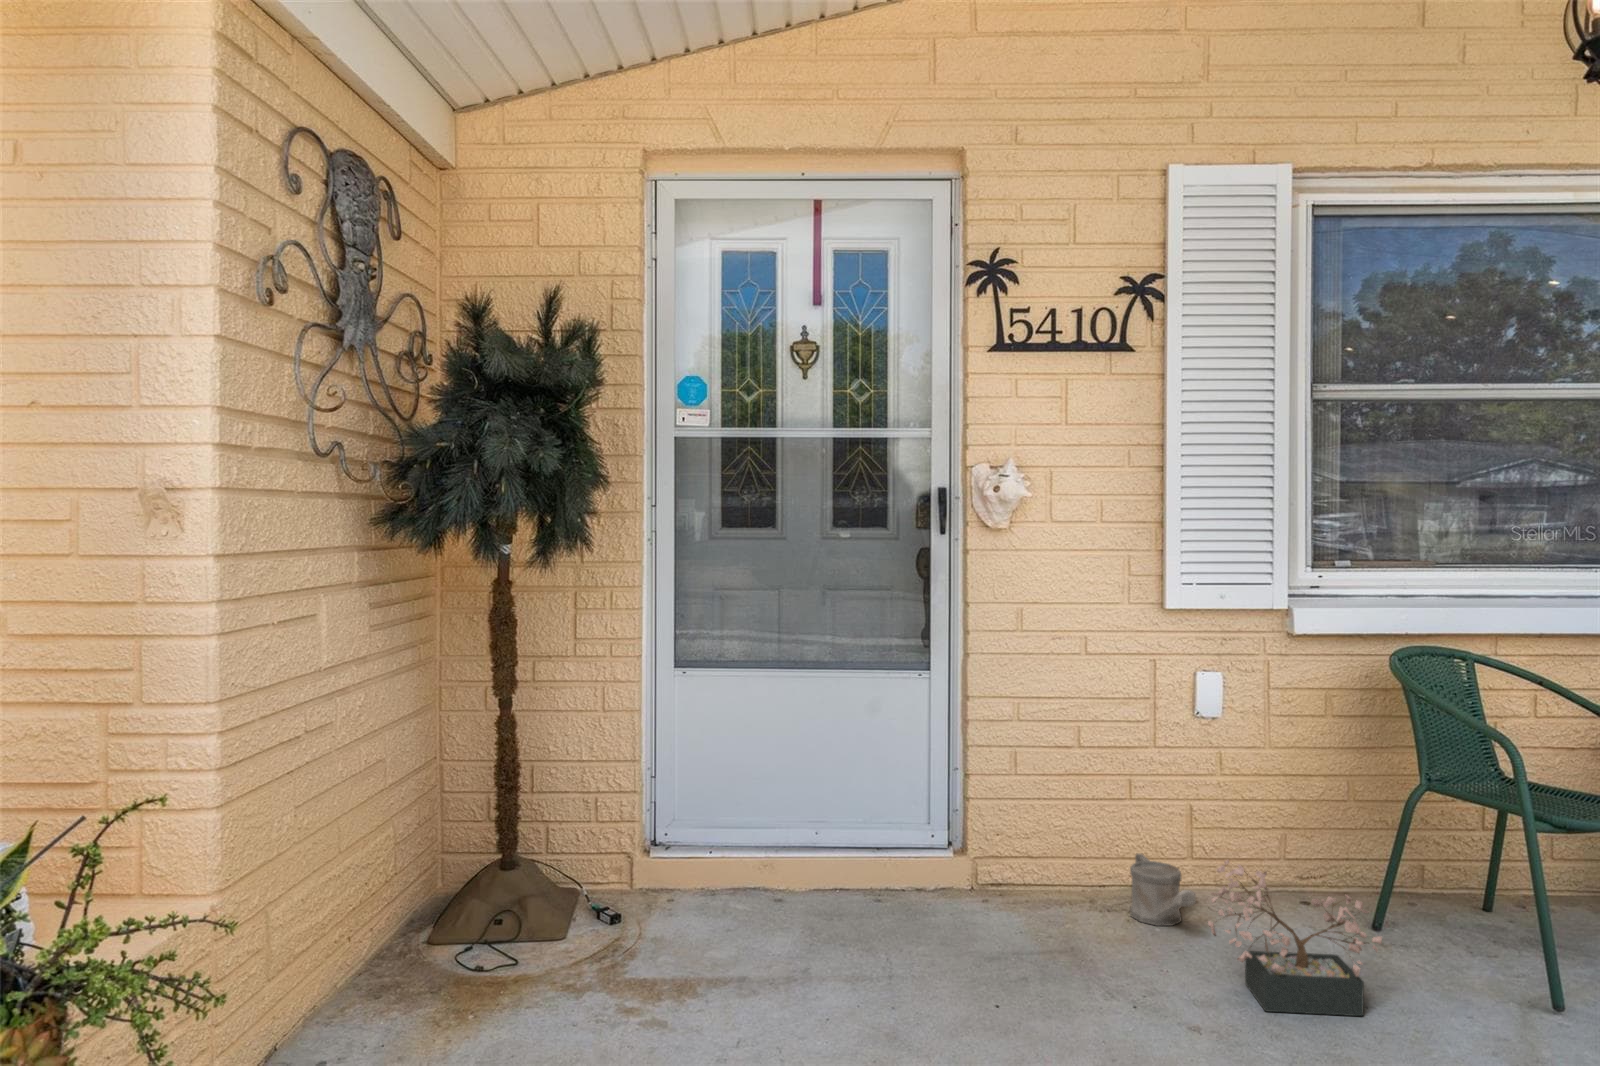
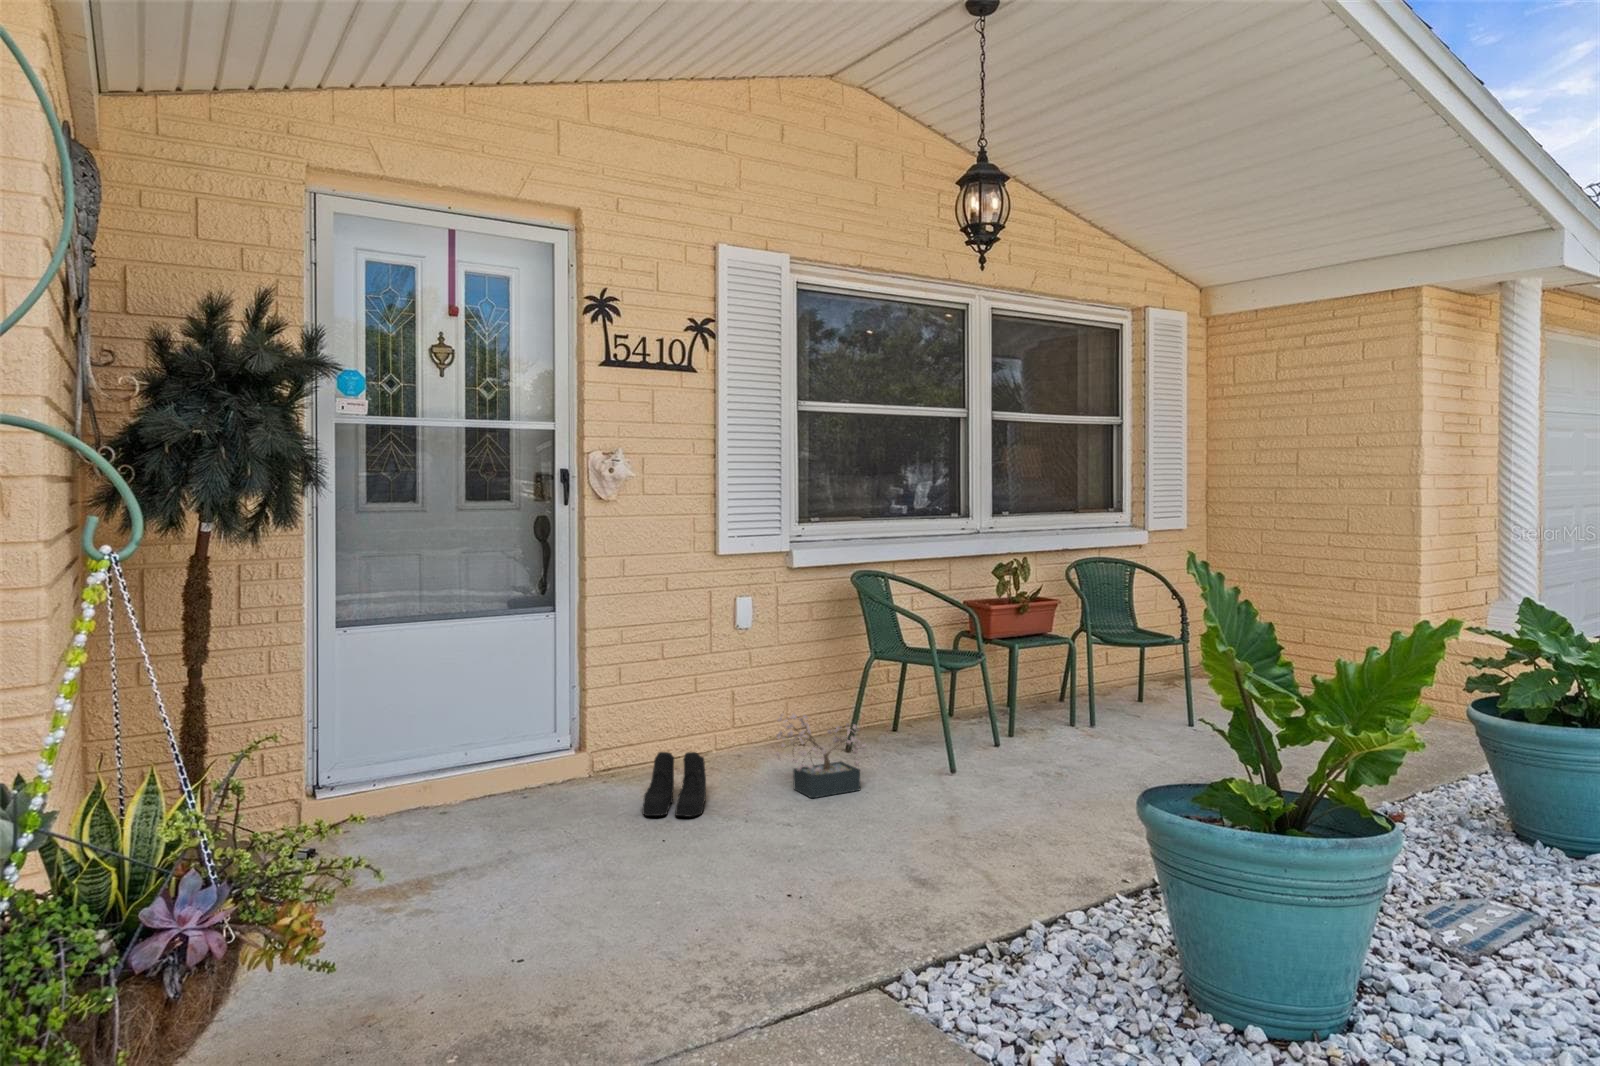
watering can: present [1130,853,1196,926] -> none [702,730,757,773]
boots: none [988,885,1093,998] -> present [643,752,706,817]

